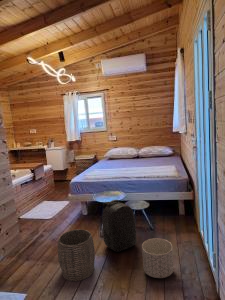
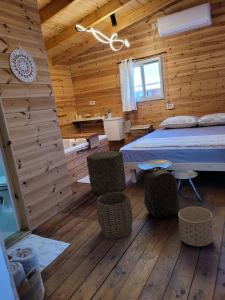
ottoman: none [36,183,77,232] -> present [86,150,126,195]

